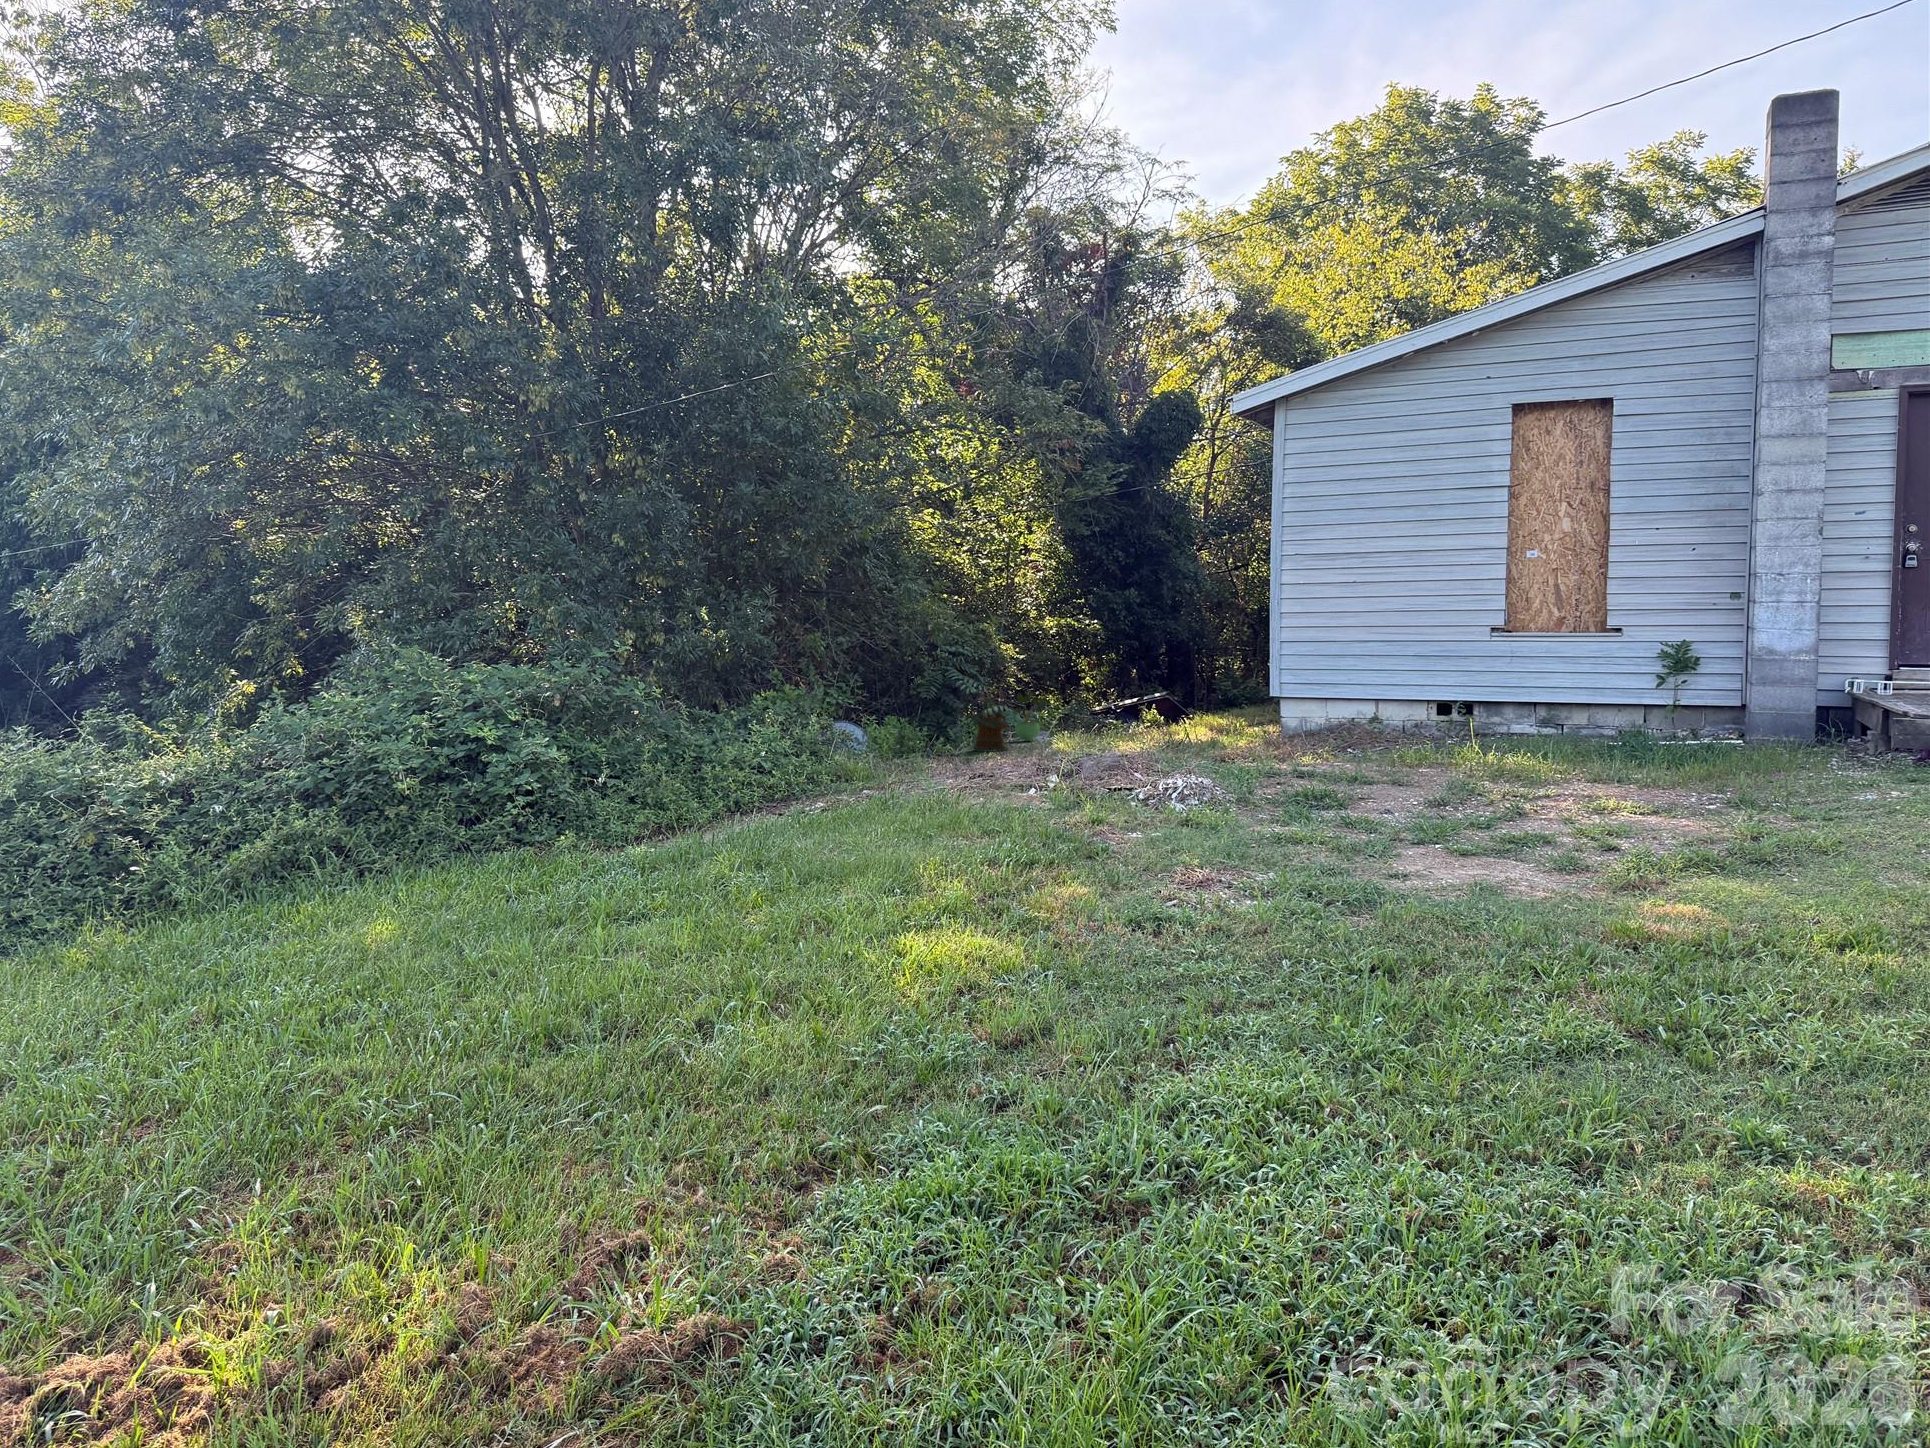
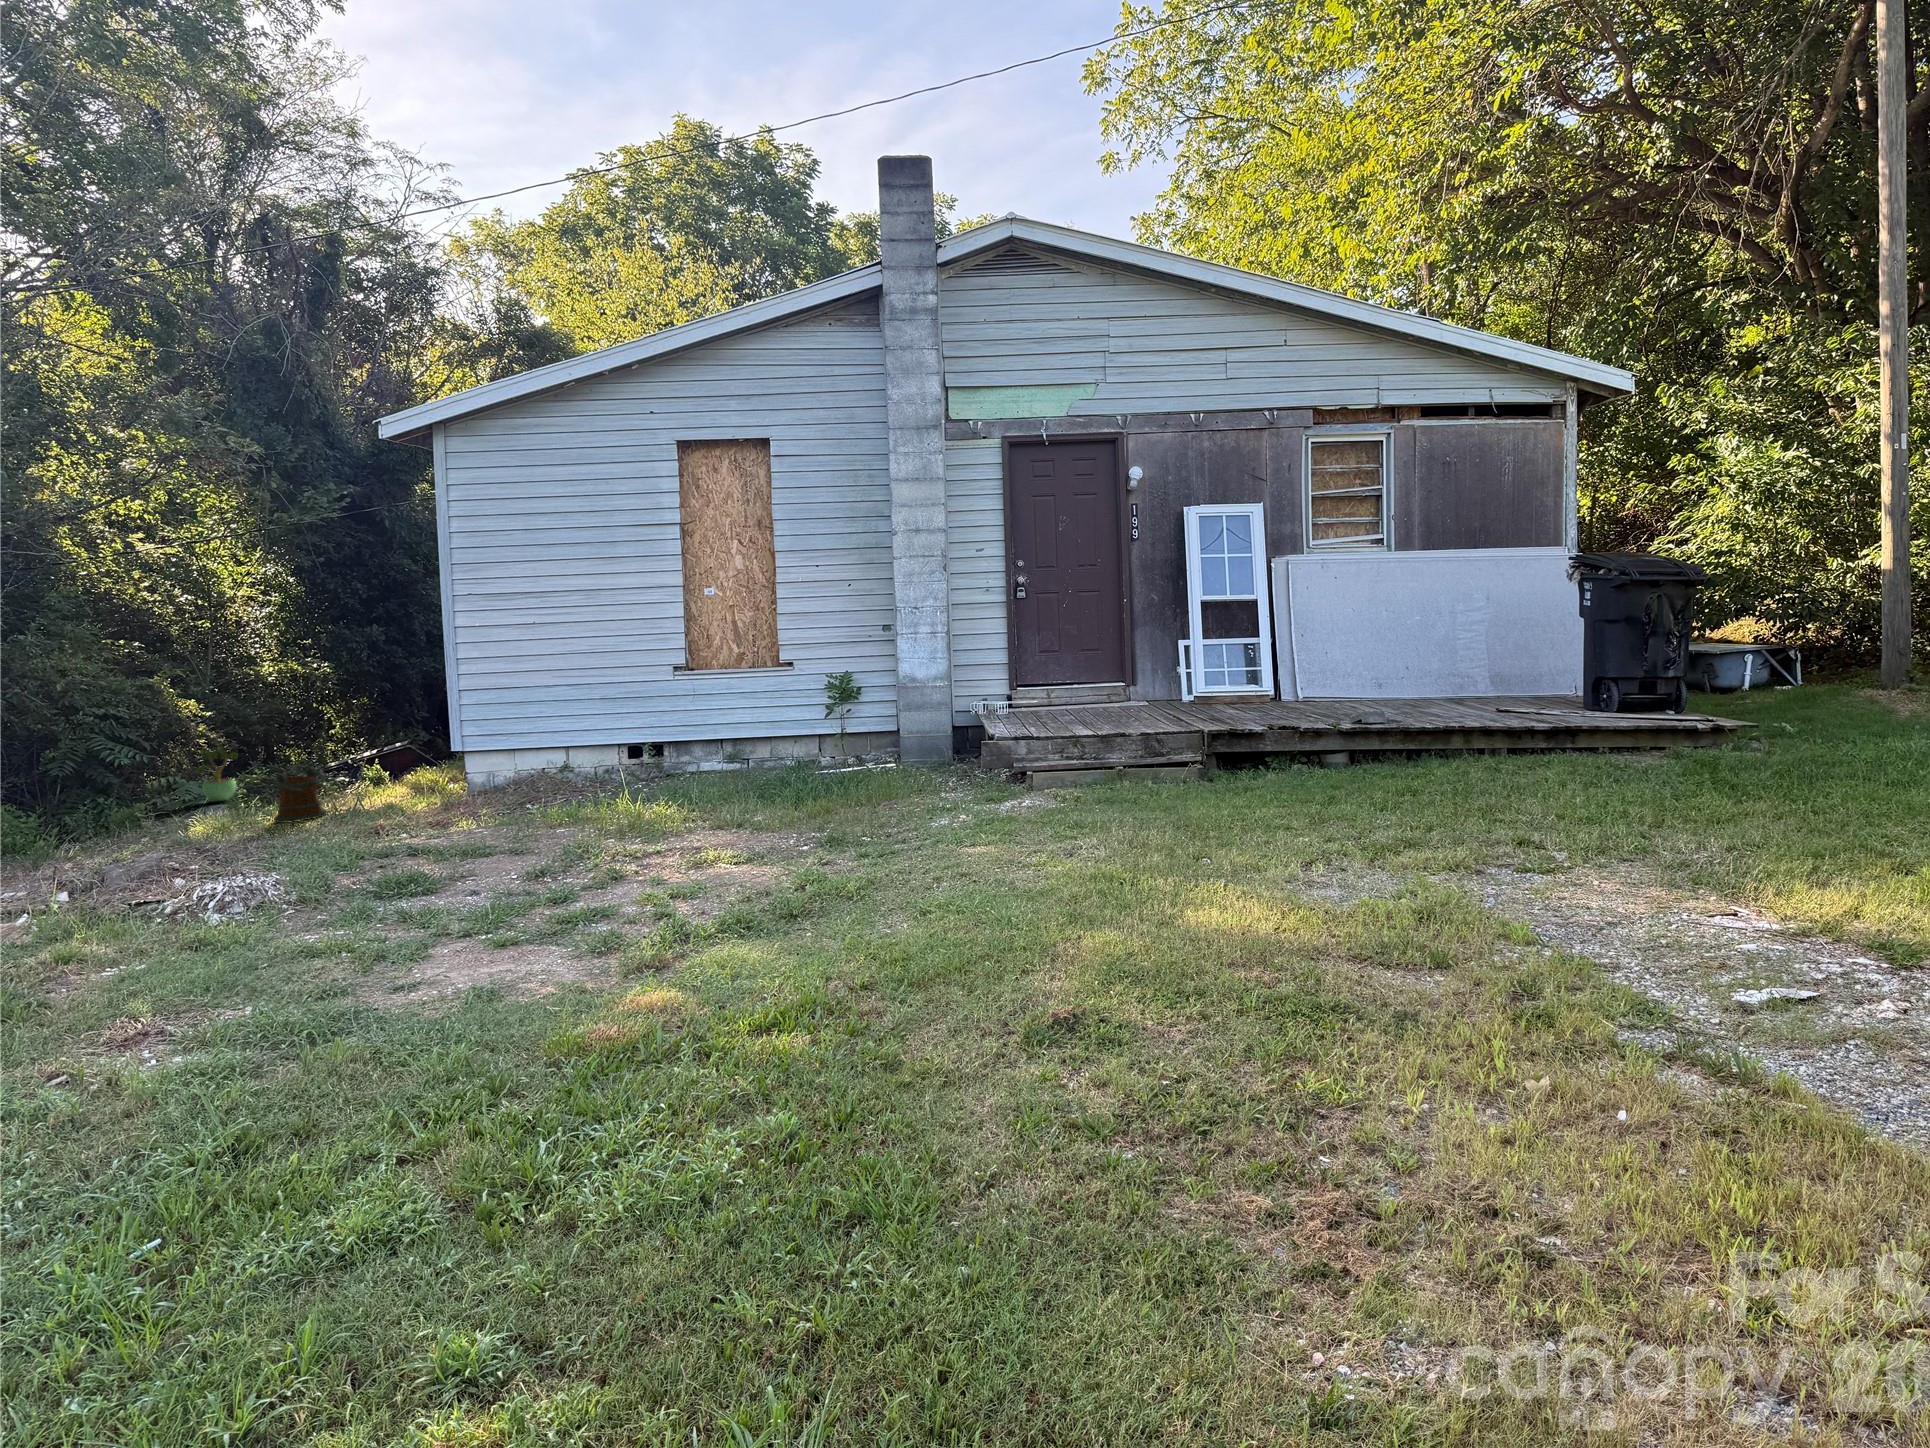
bucket: present [973,711,1009,752] -> present [274,768,328,823]

